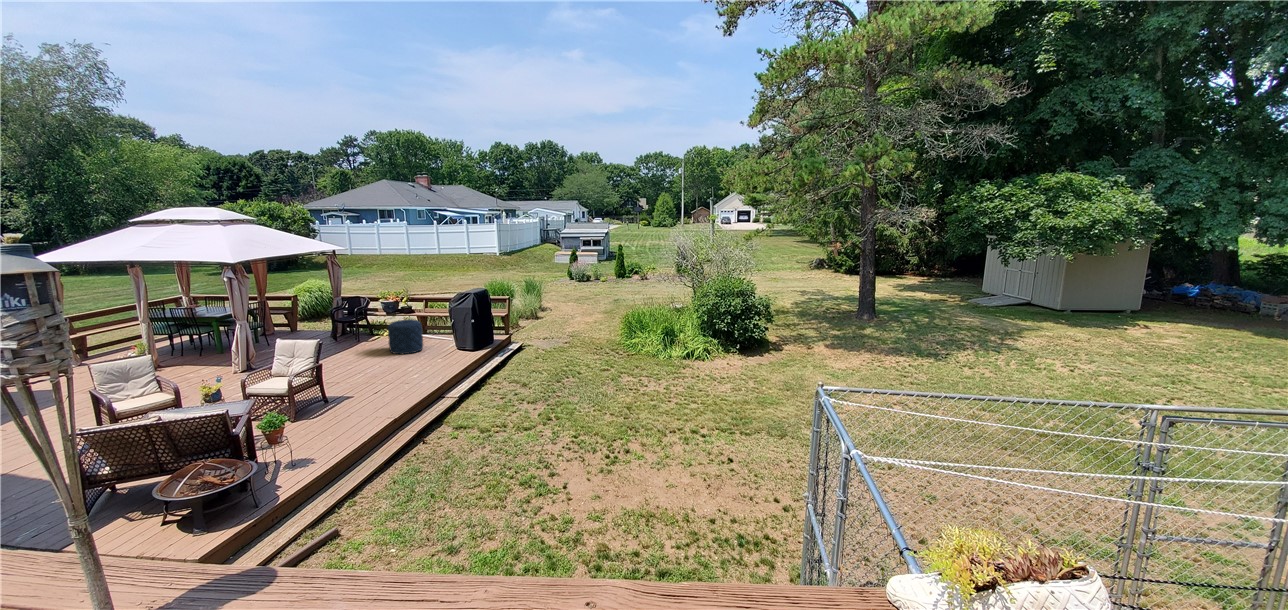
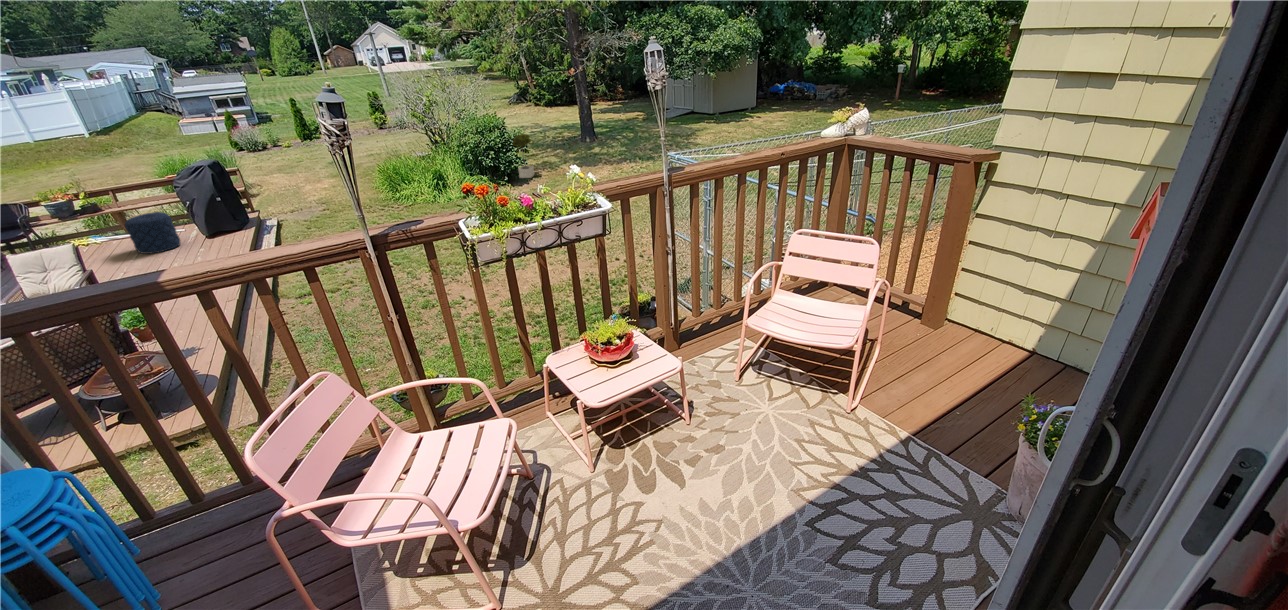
potted tree: none [754,300,776,350] -> present [513,134,534,178]

